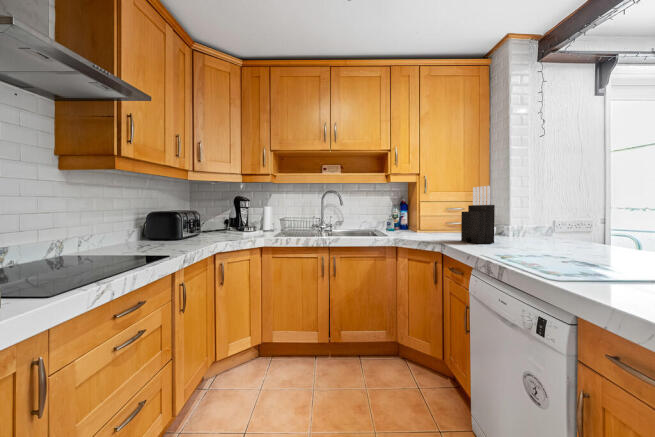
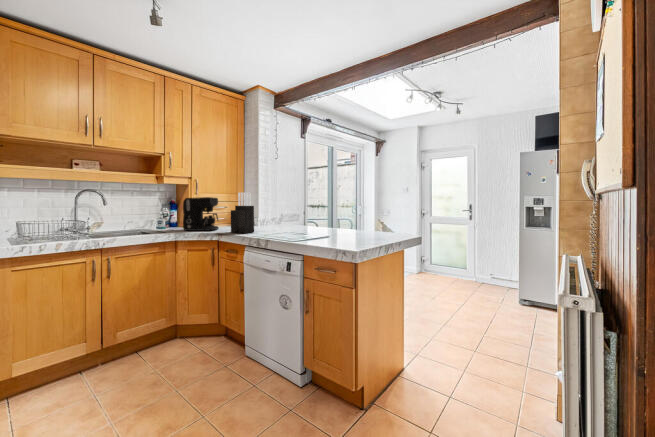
coffee maker: none [407,195,449,237] -> present [183,197,219,231]

